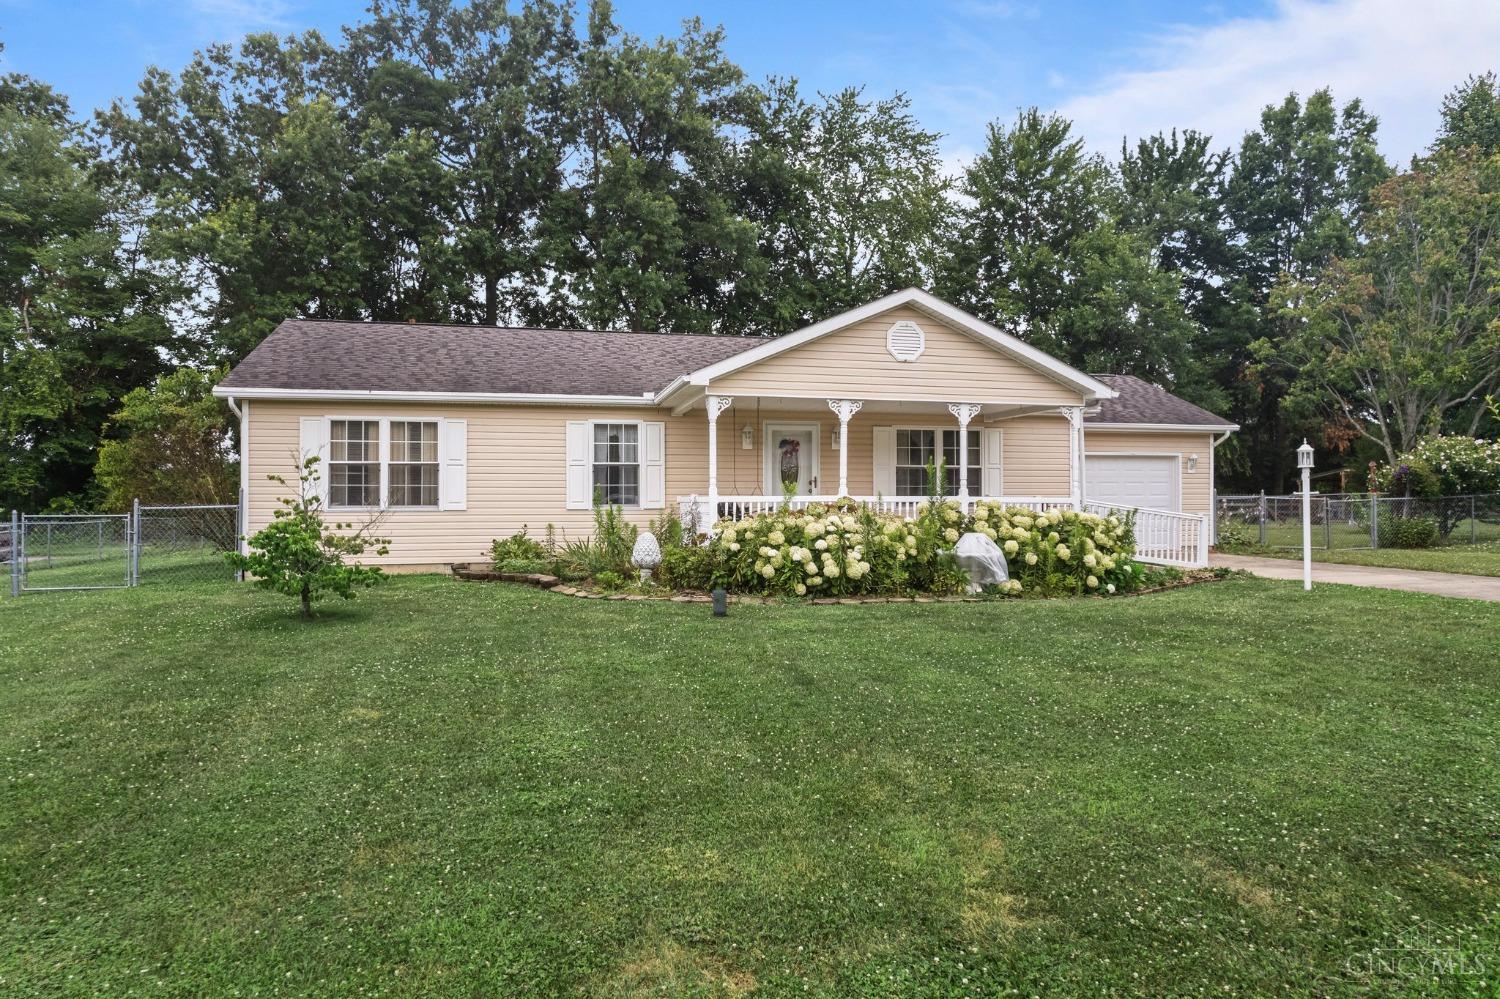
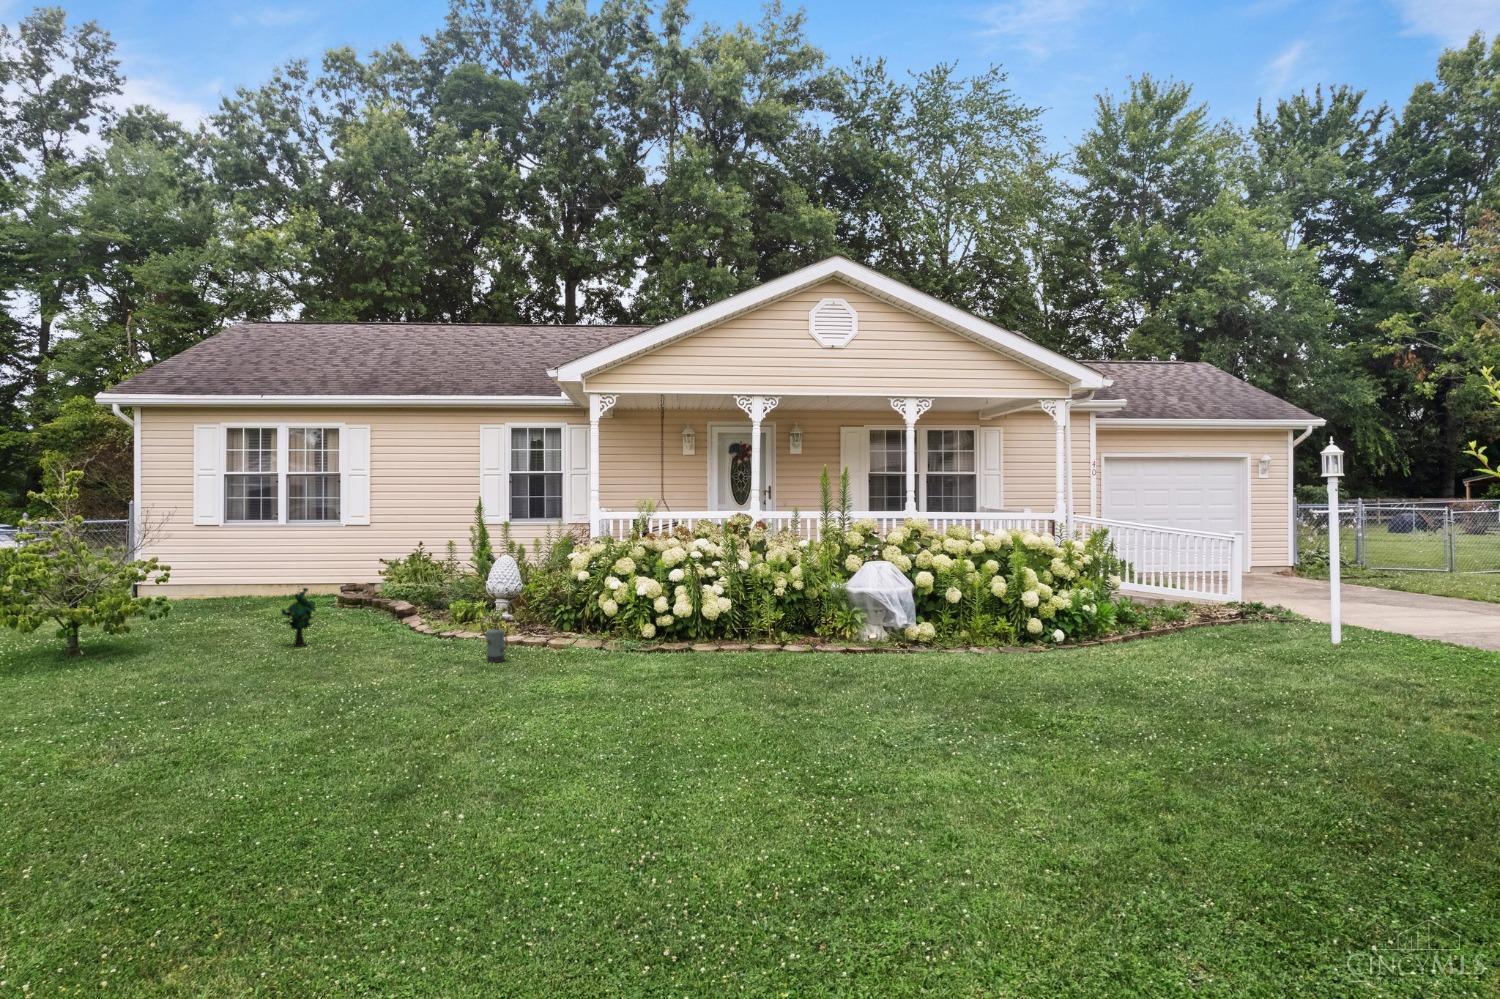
decorative plant: none [512,560,542,611] -> present [281,588,316,647]

